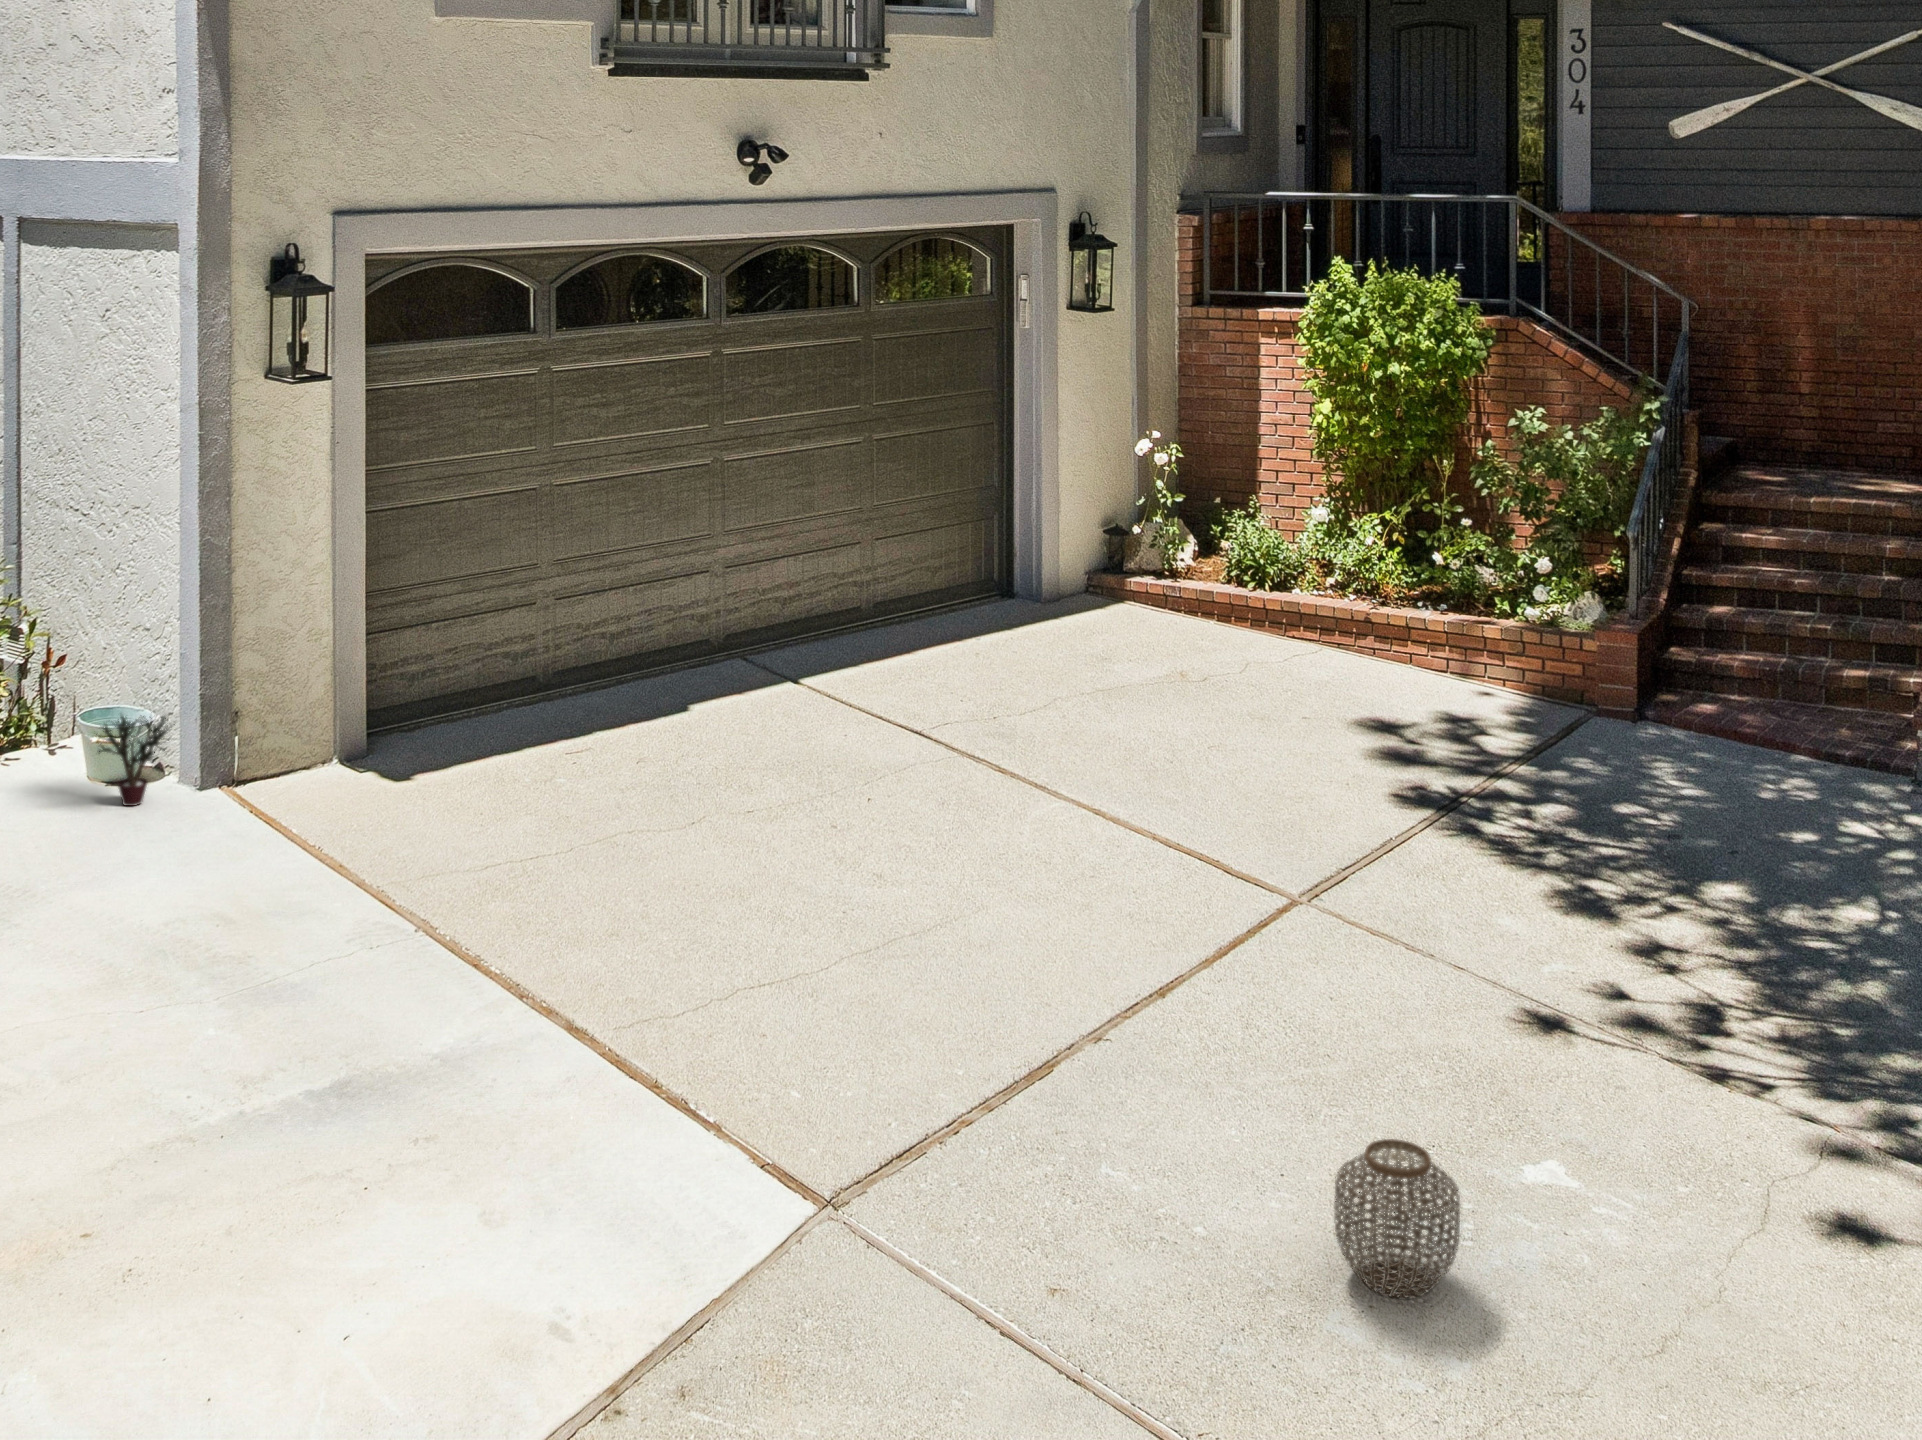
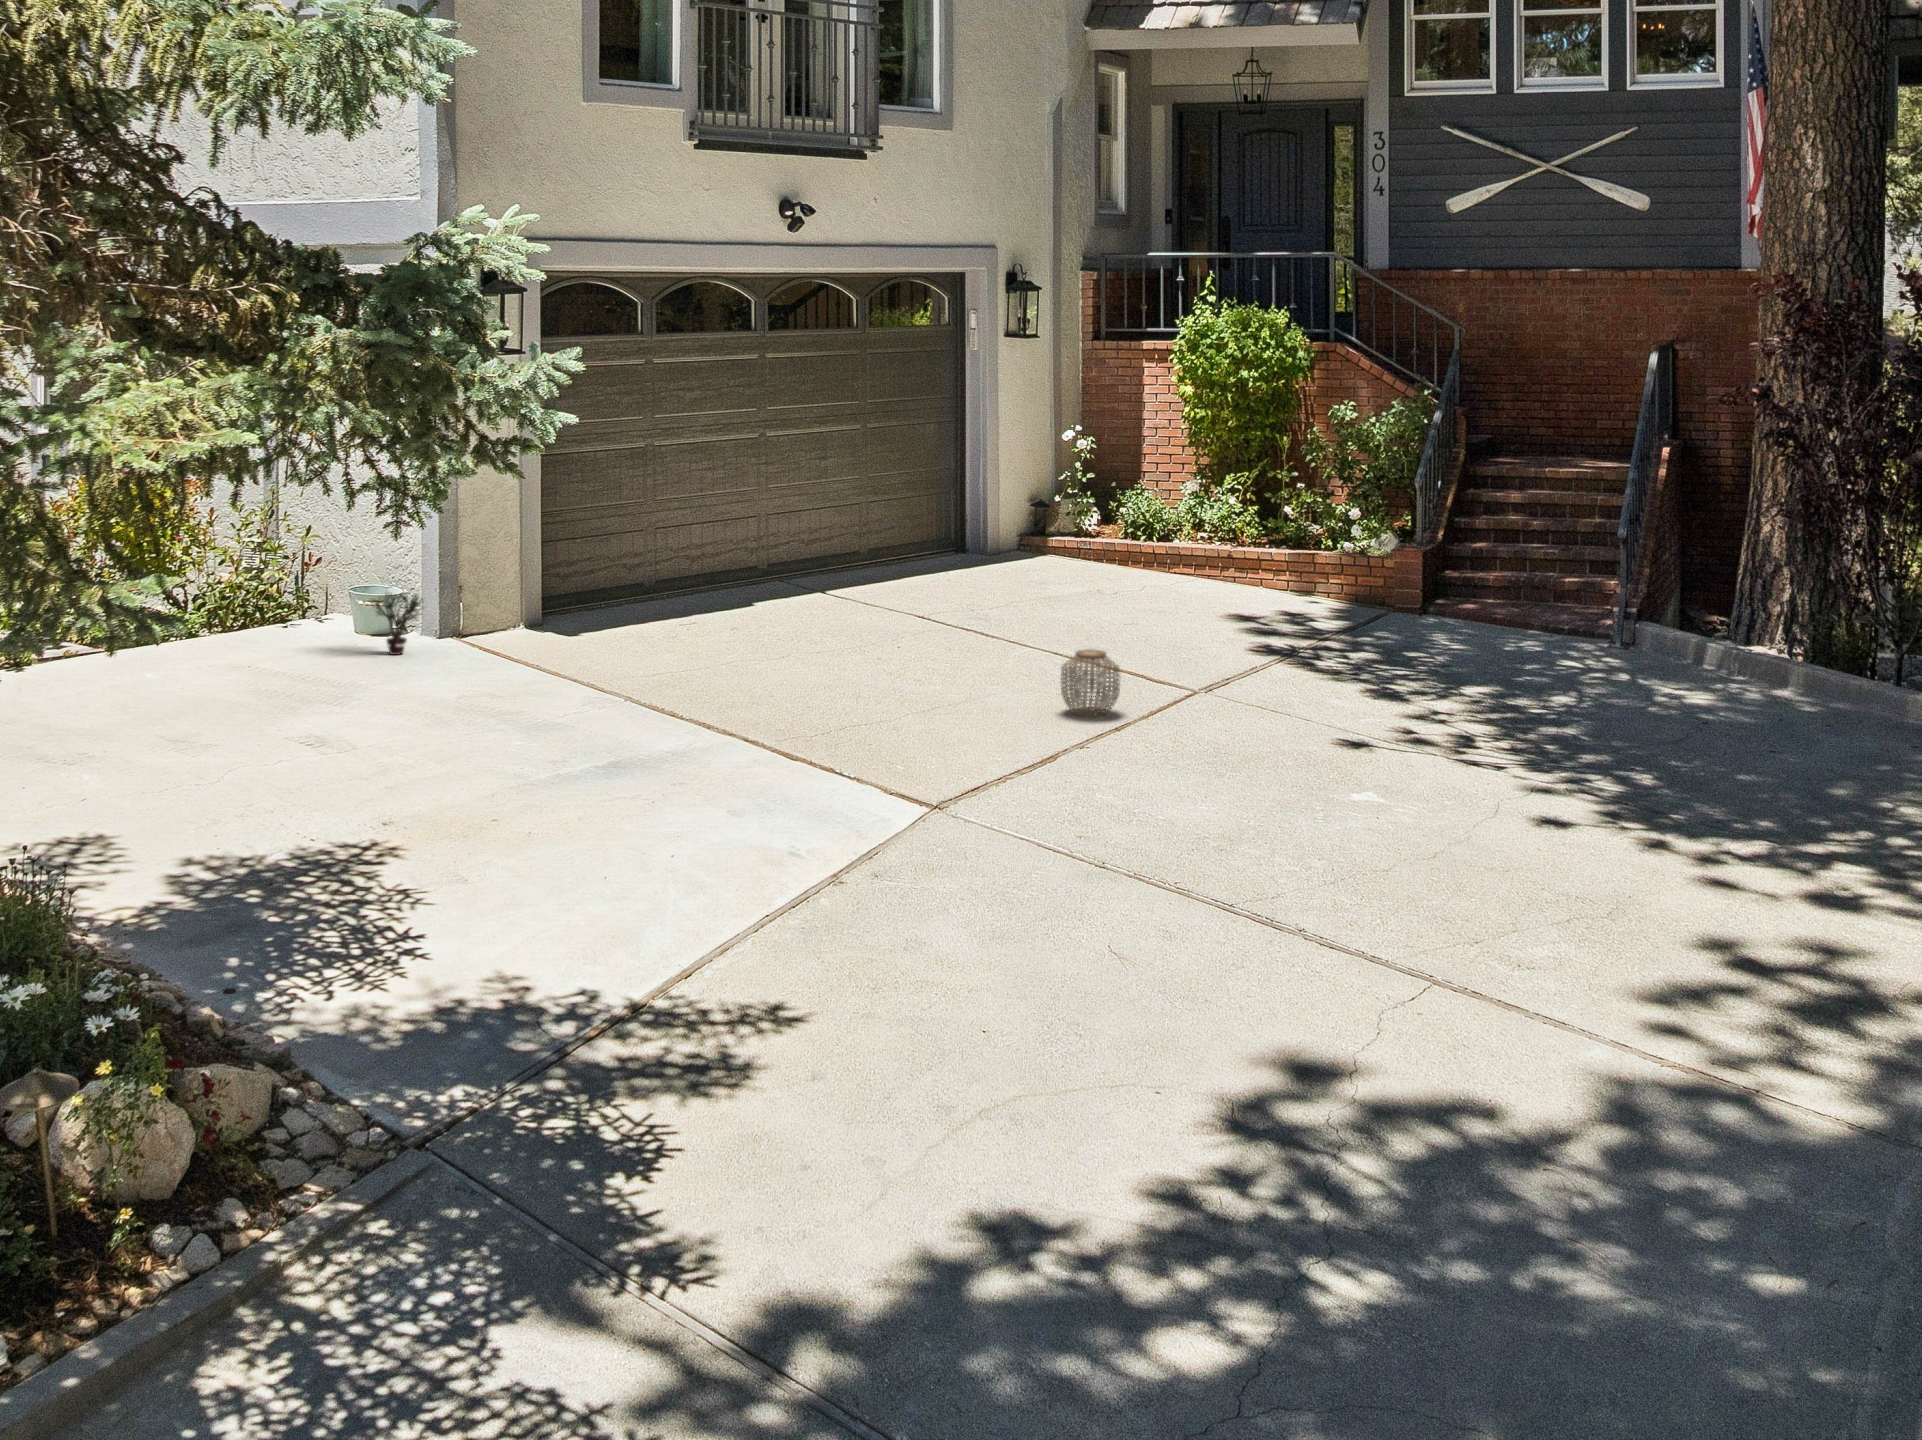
woven basket: present [1335,1139,1460,1298] -> present [1061,649,1120,717]

